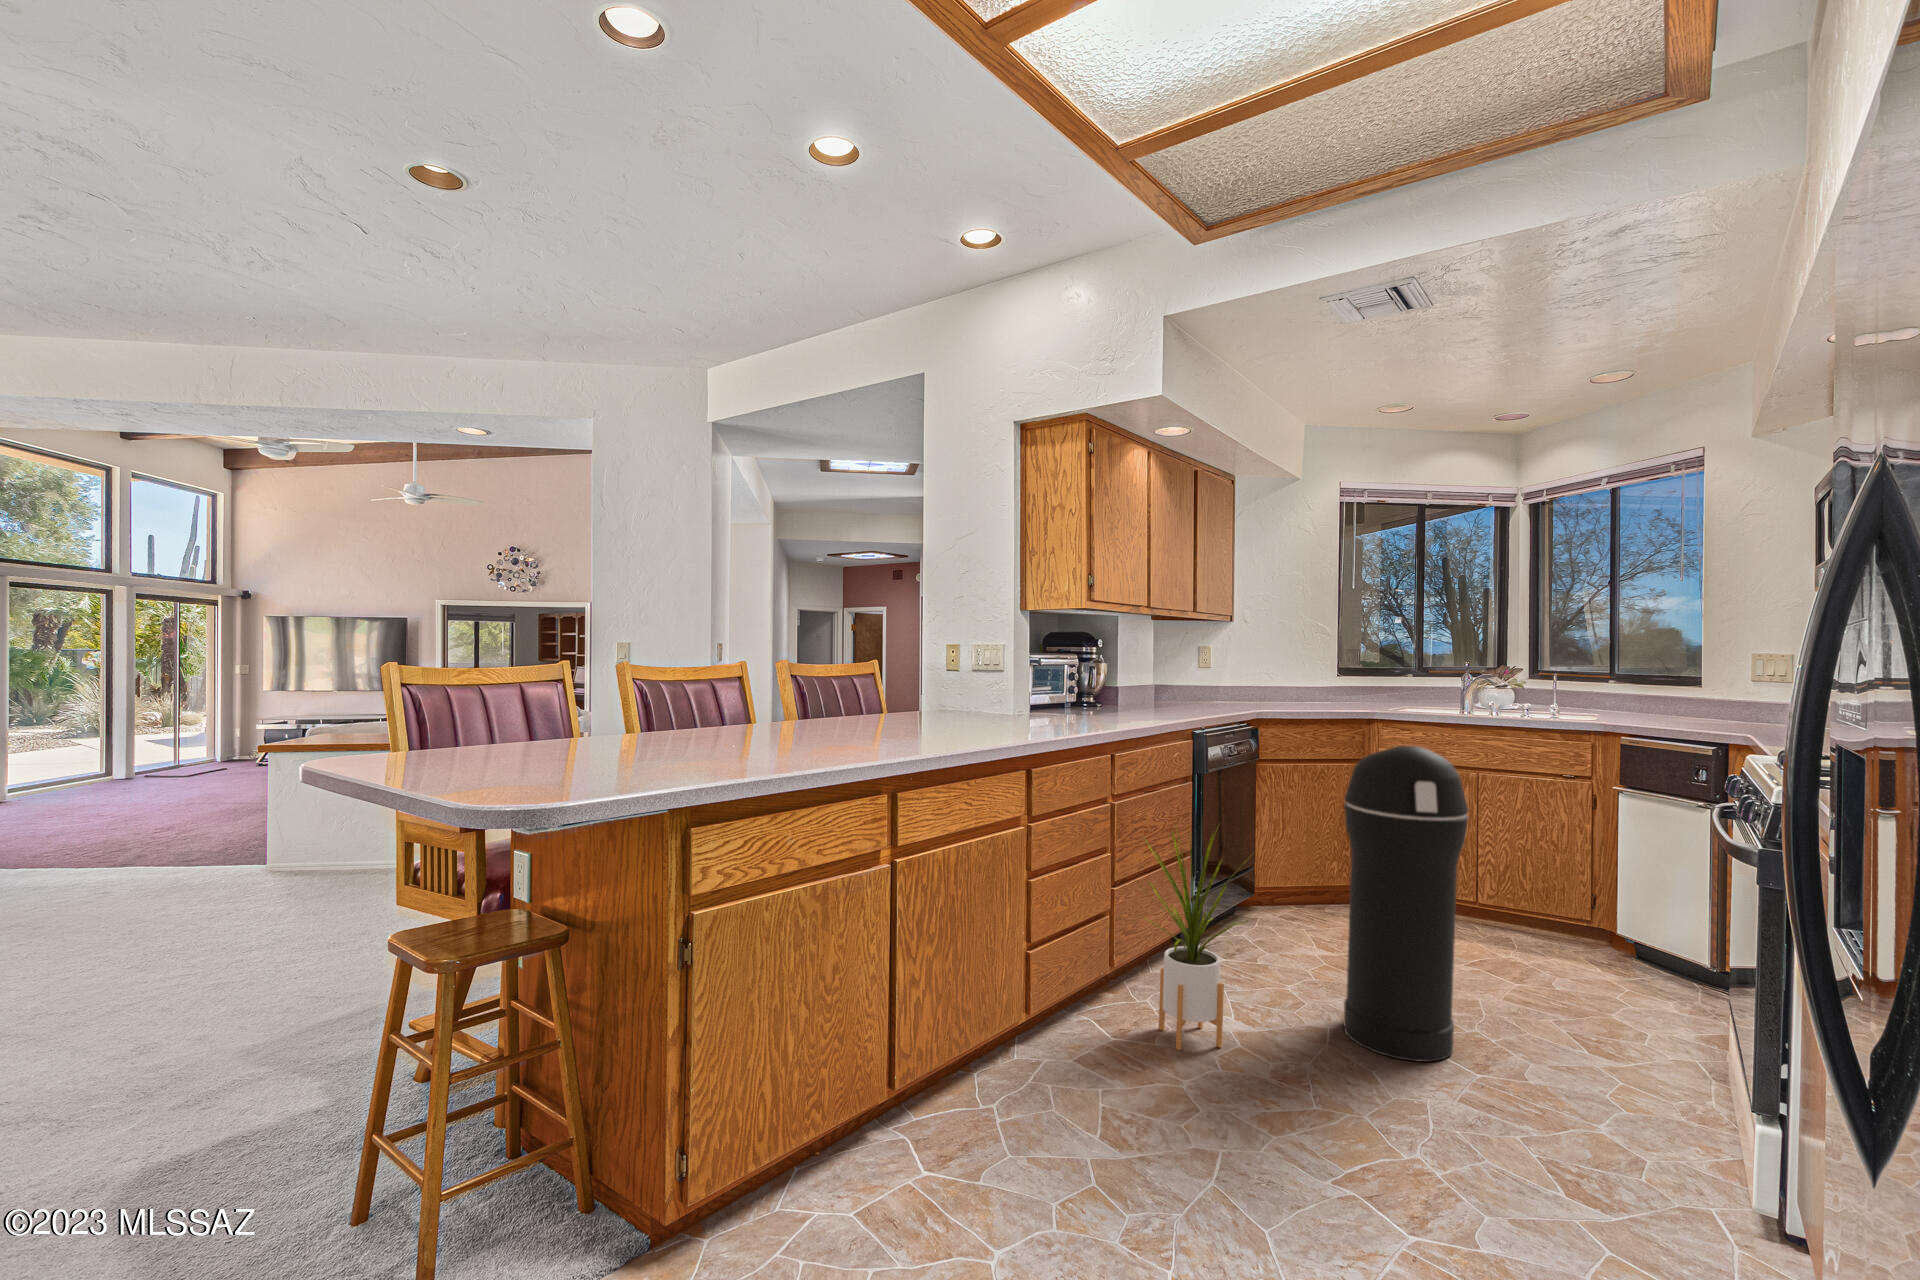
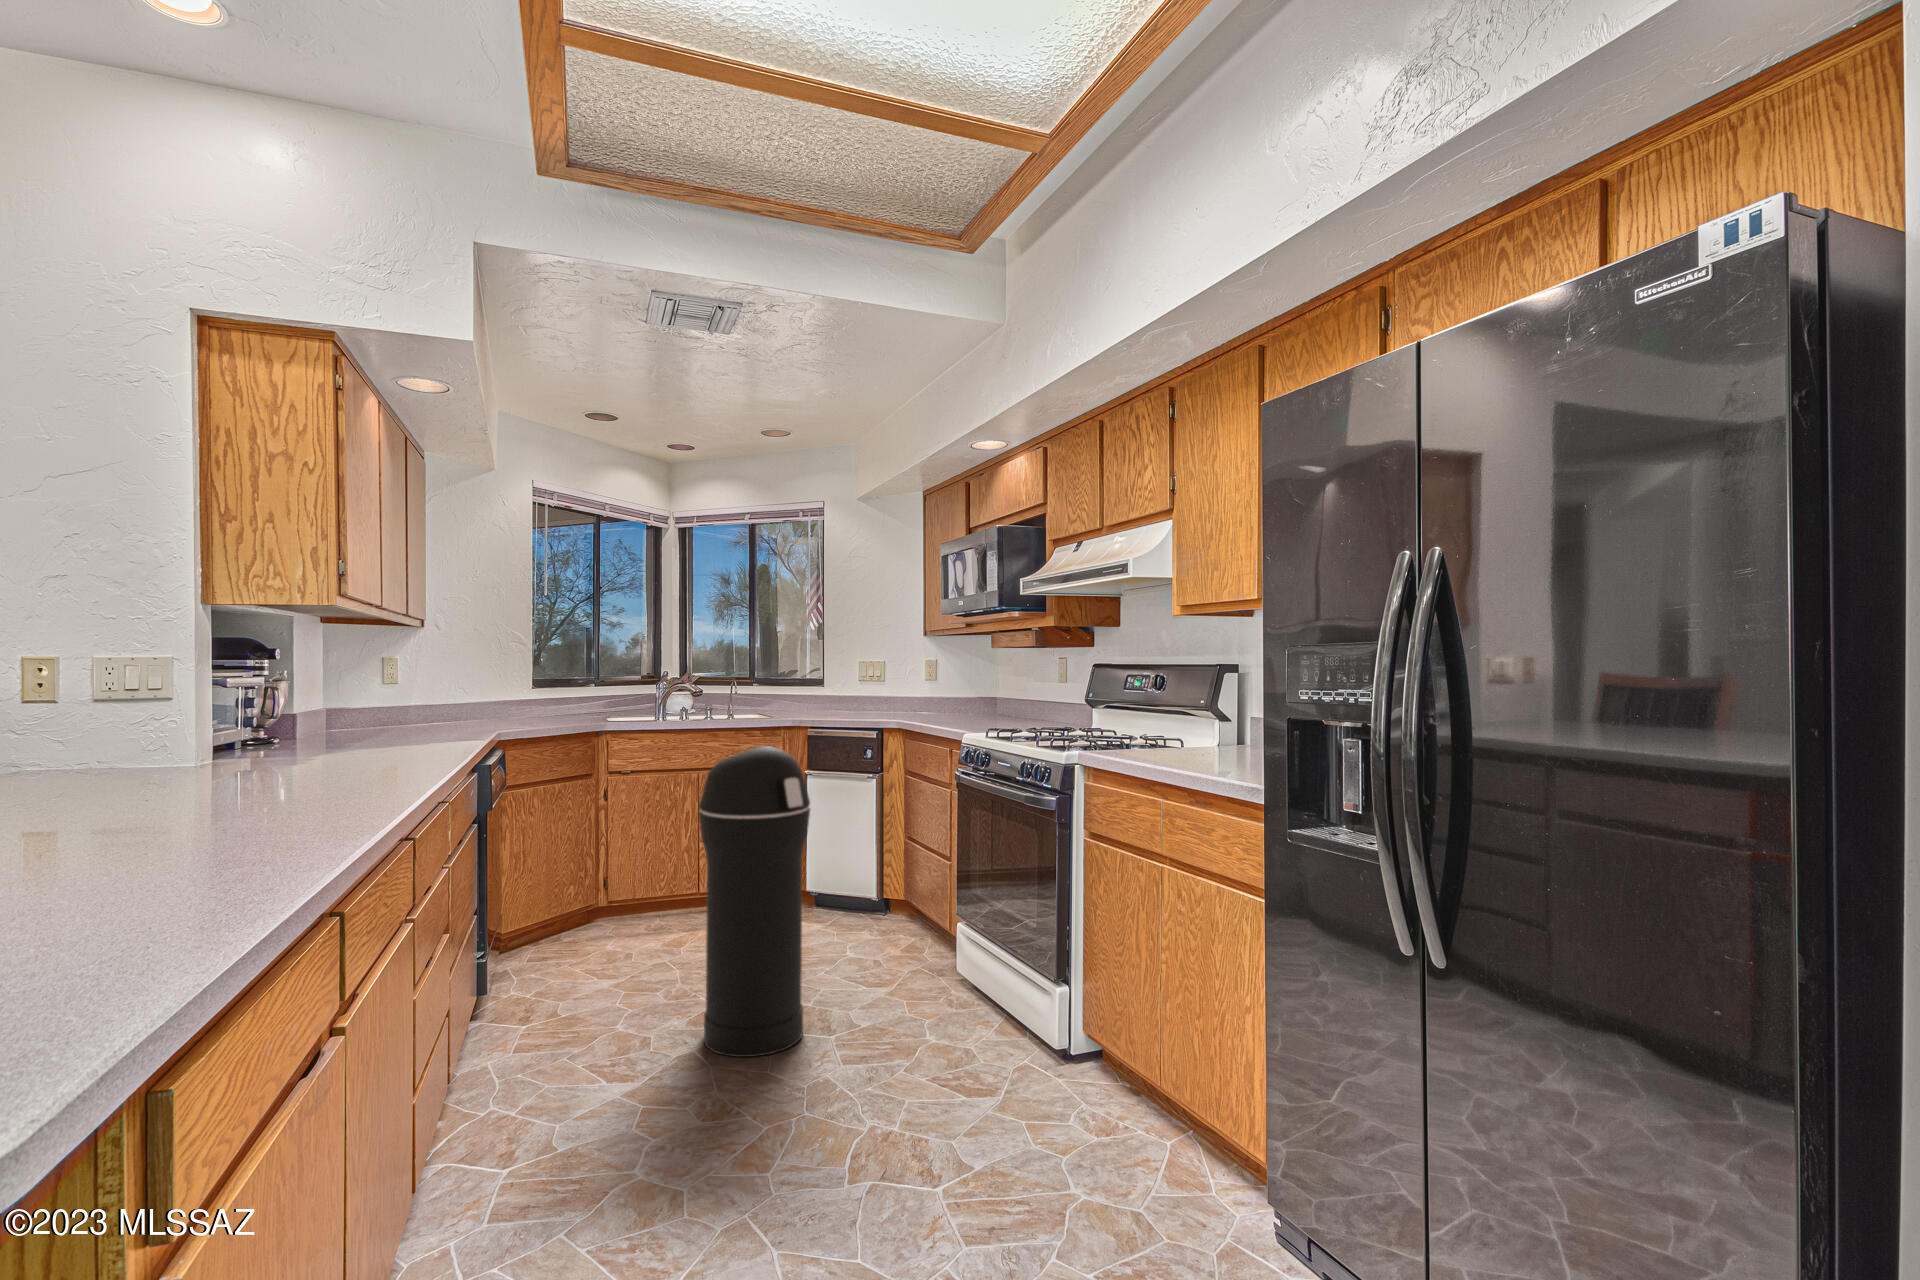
house plant: present [1135,821,1250,1050] -> none [516,862,666,1149]

